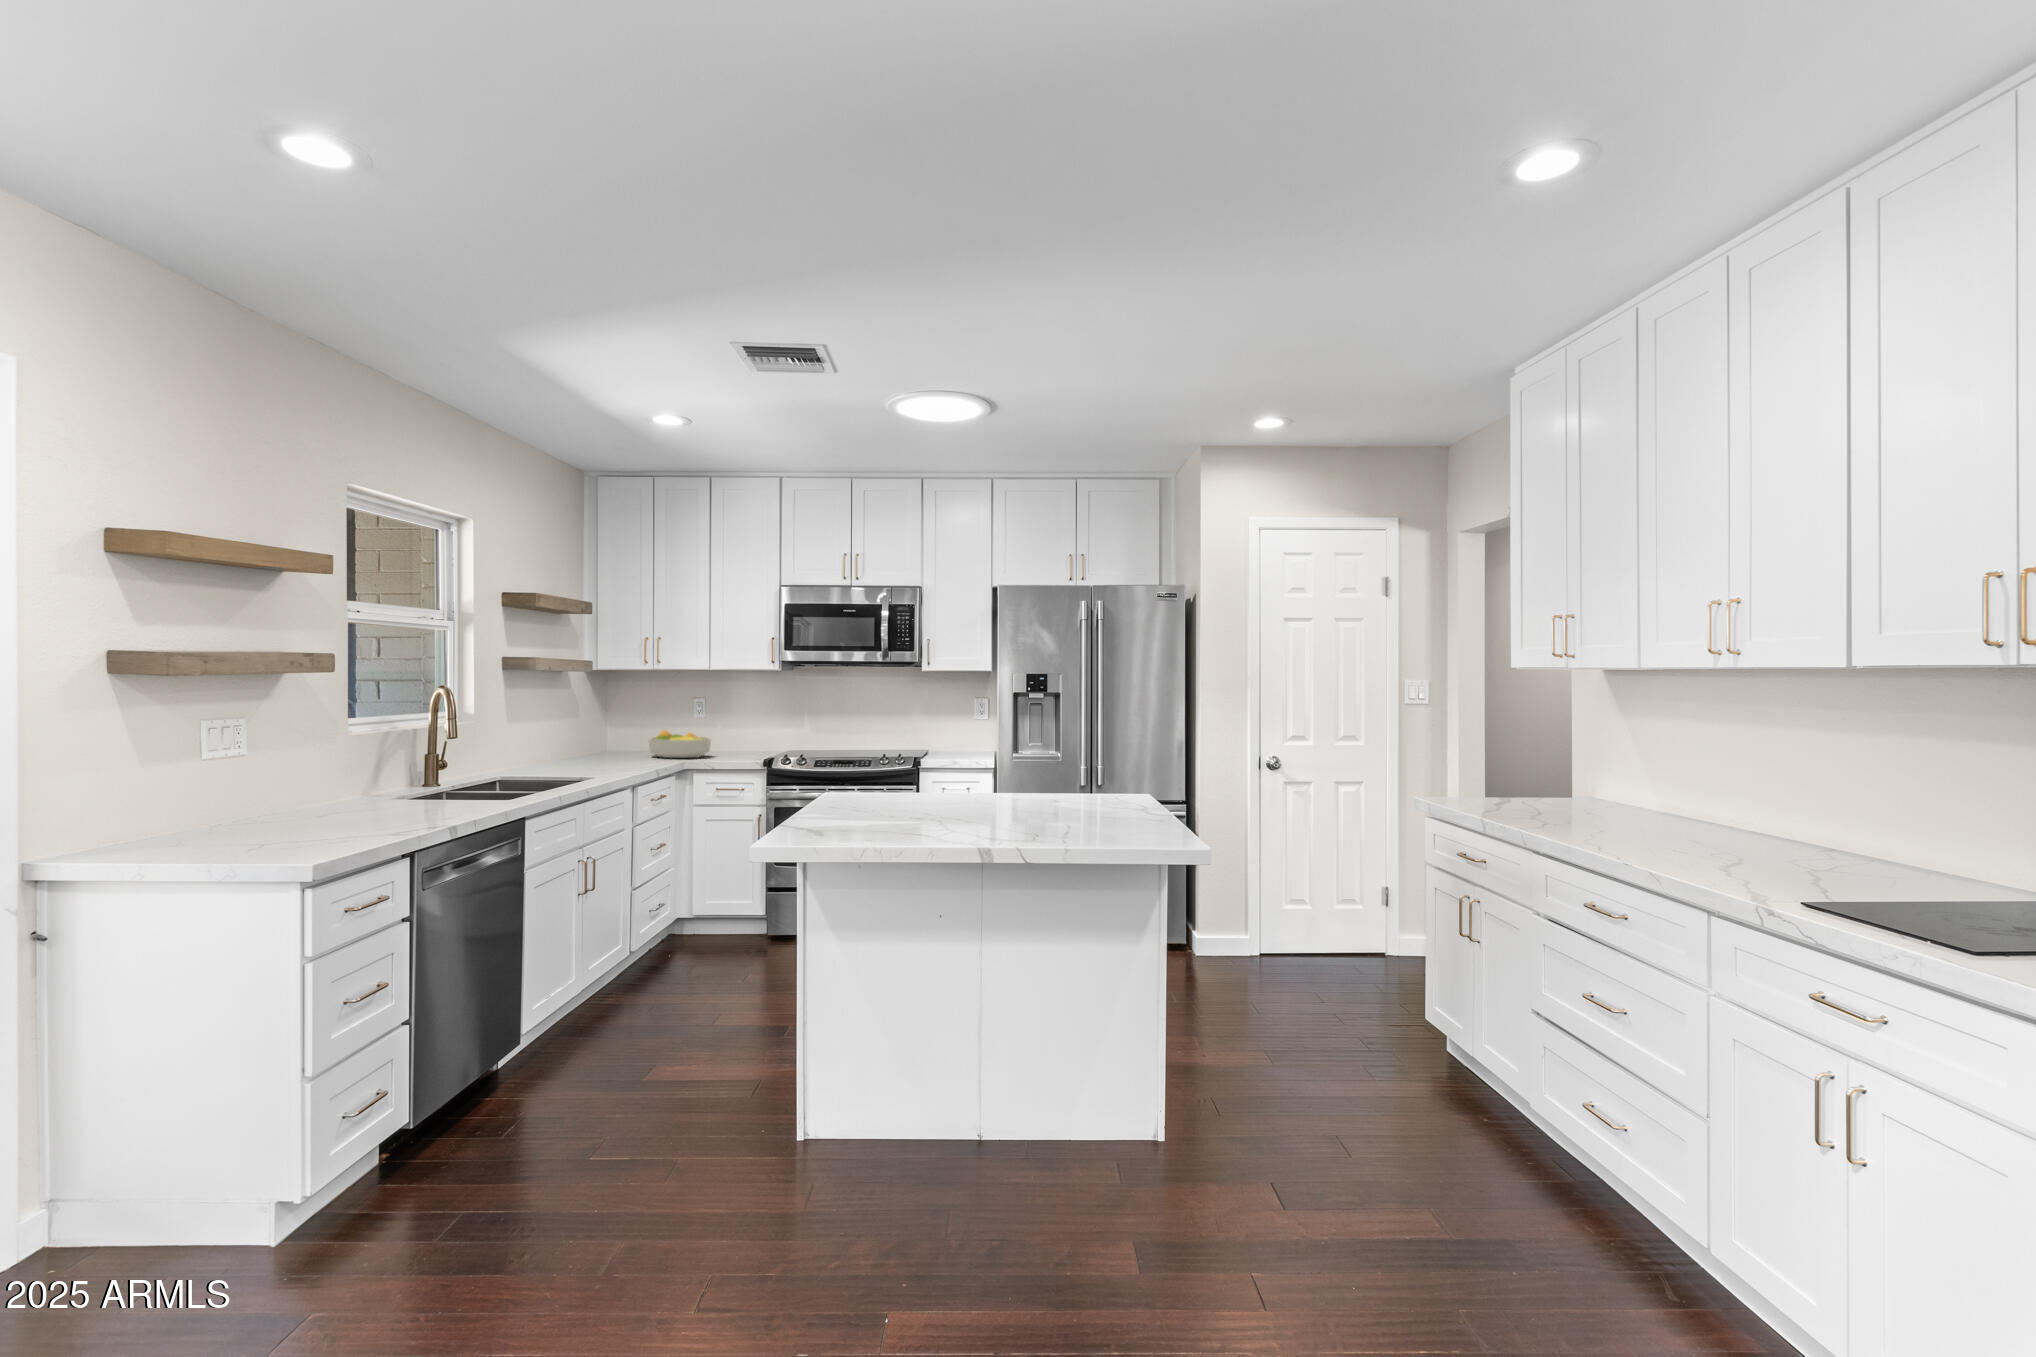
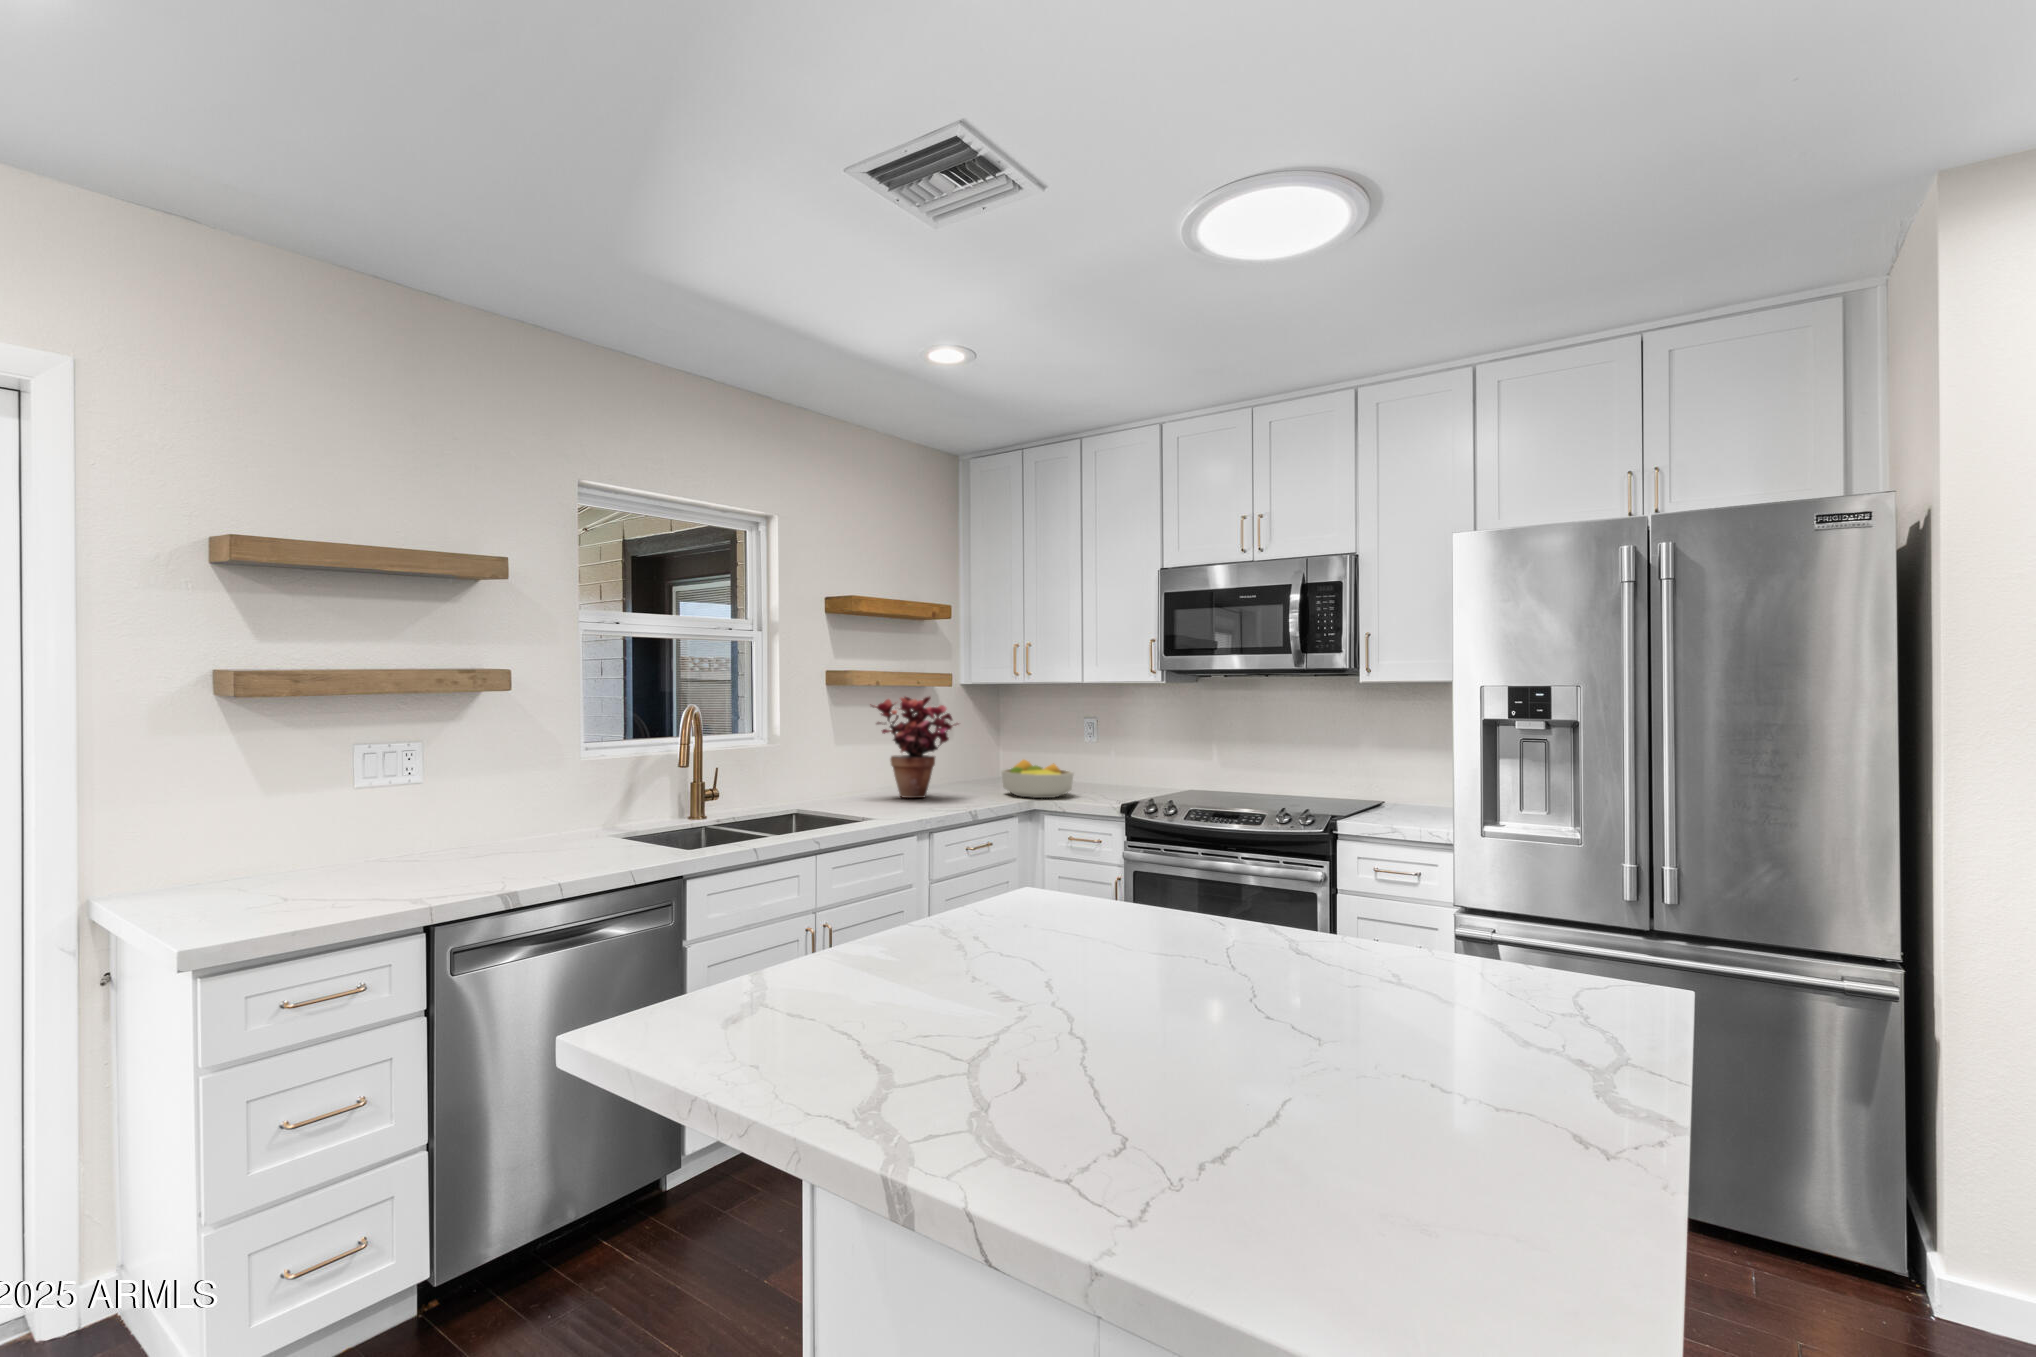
potted plant: none [542,679,624,763] -> present [870,696,957,798]

